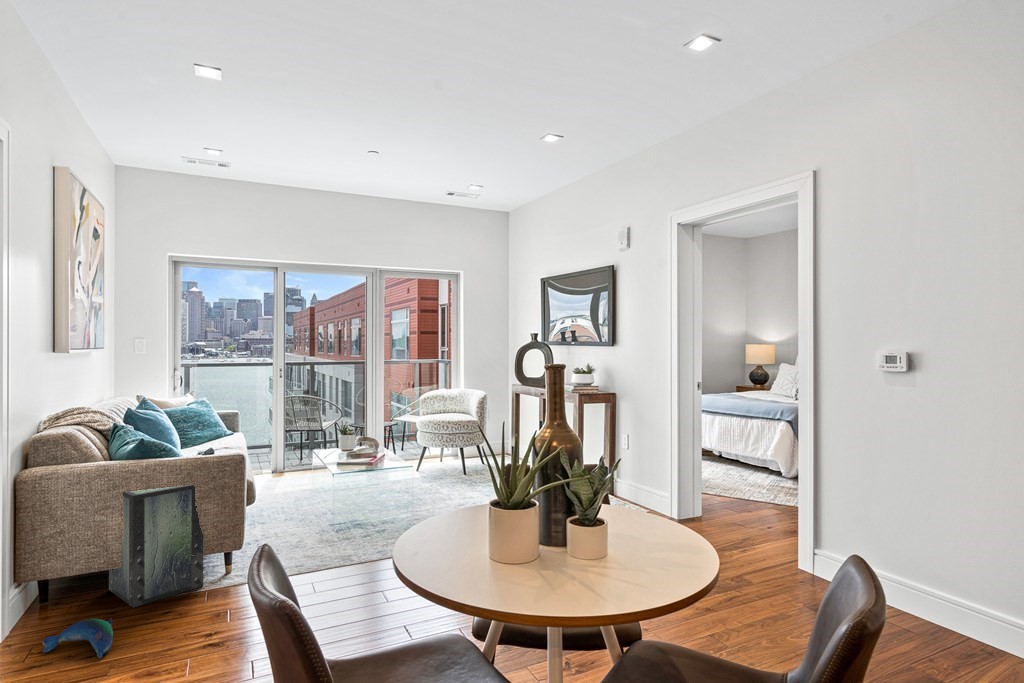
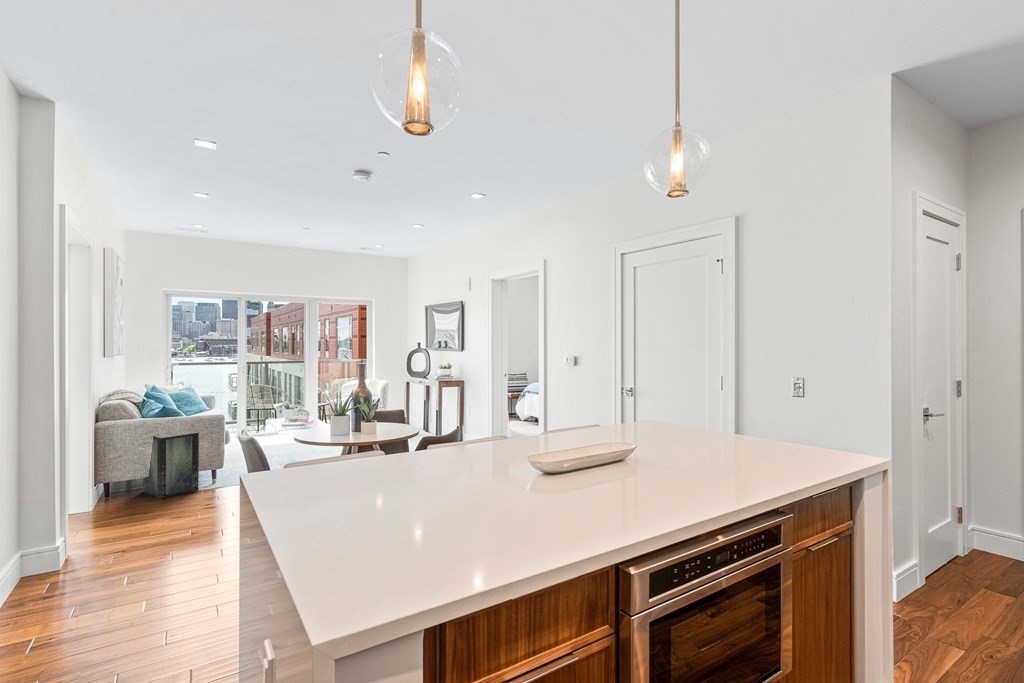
plush toy: present [43,619,113,658] -> none [116,500,154,517]

